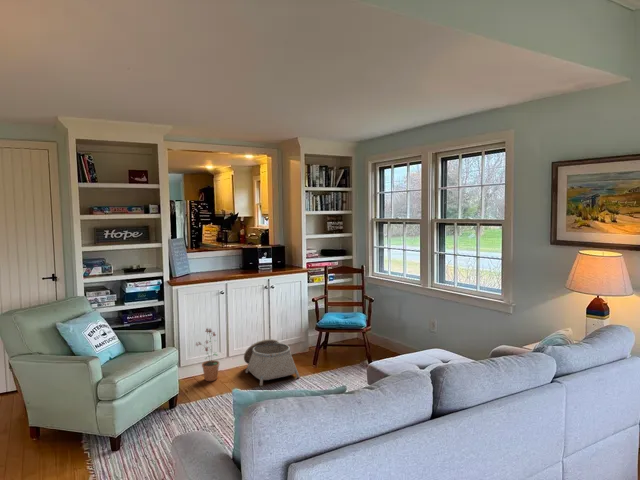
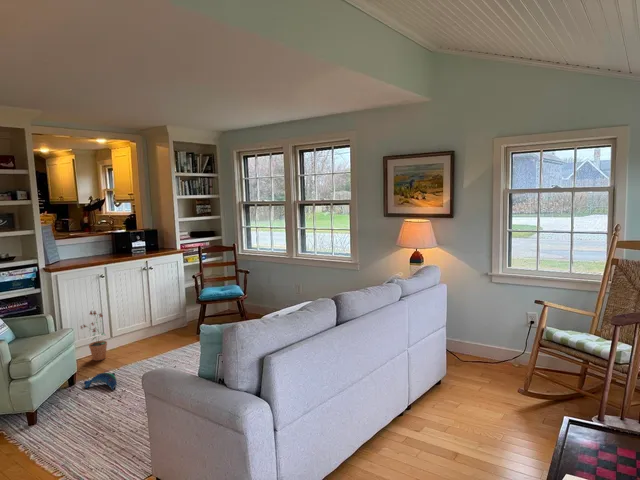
basket: present [244,339,300,386] -> none [129,315,188,356]
plush toy: none [182,400,212,422] -> present [84,373,117,390]

